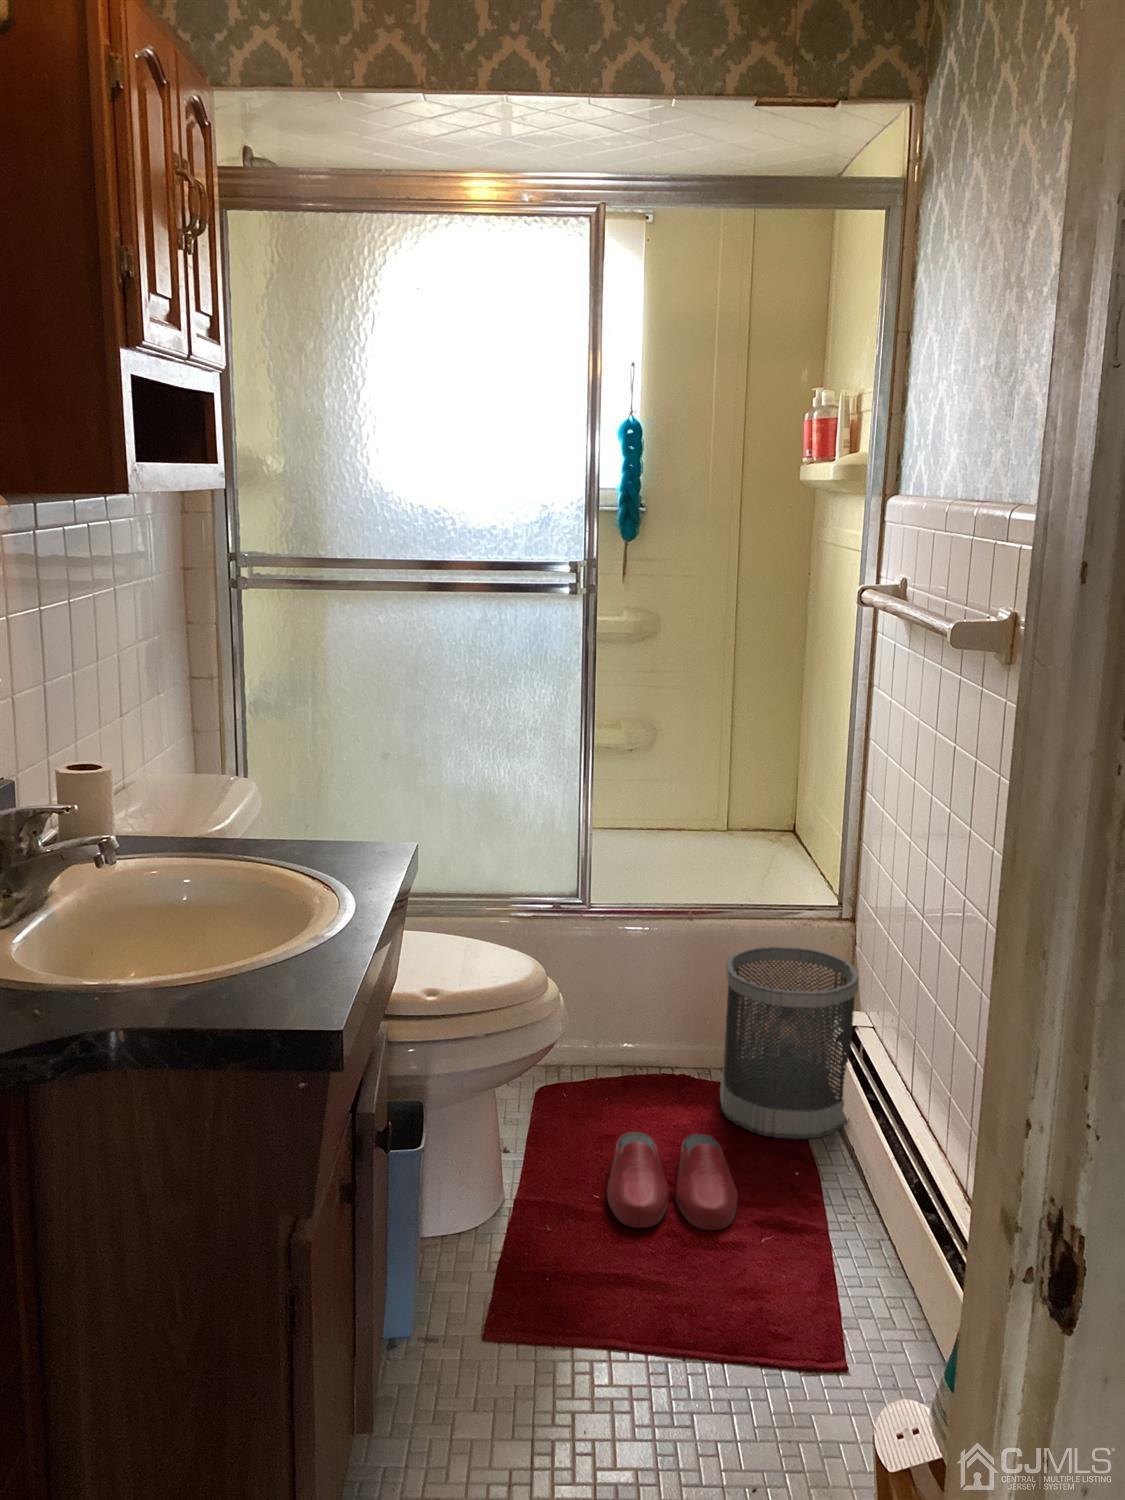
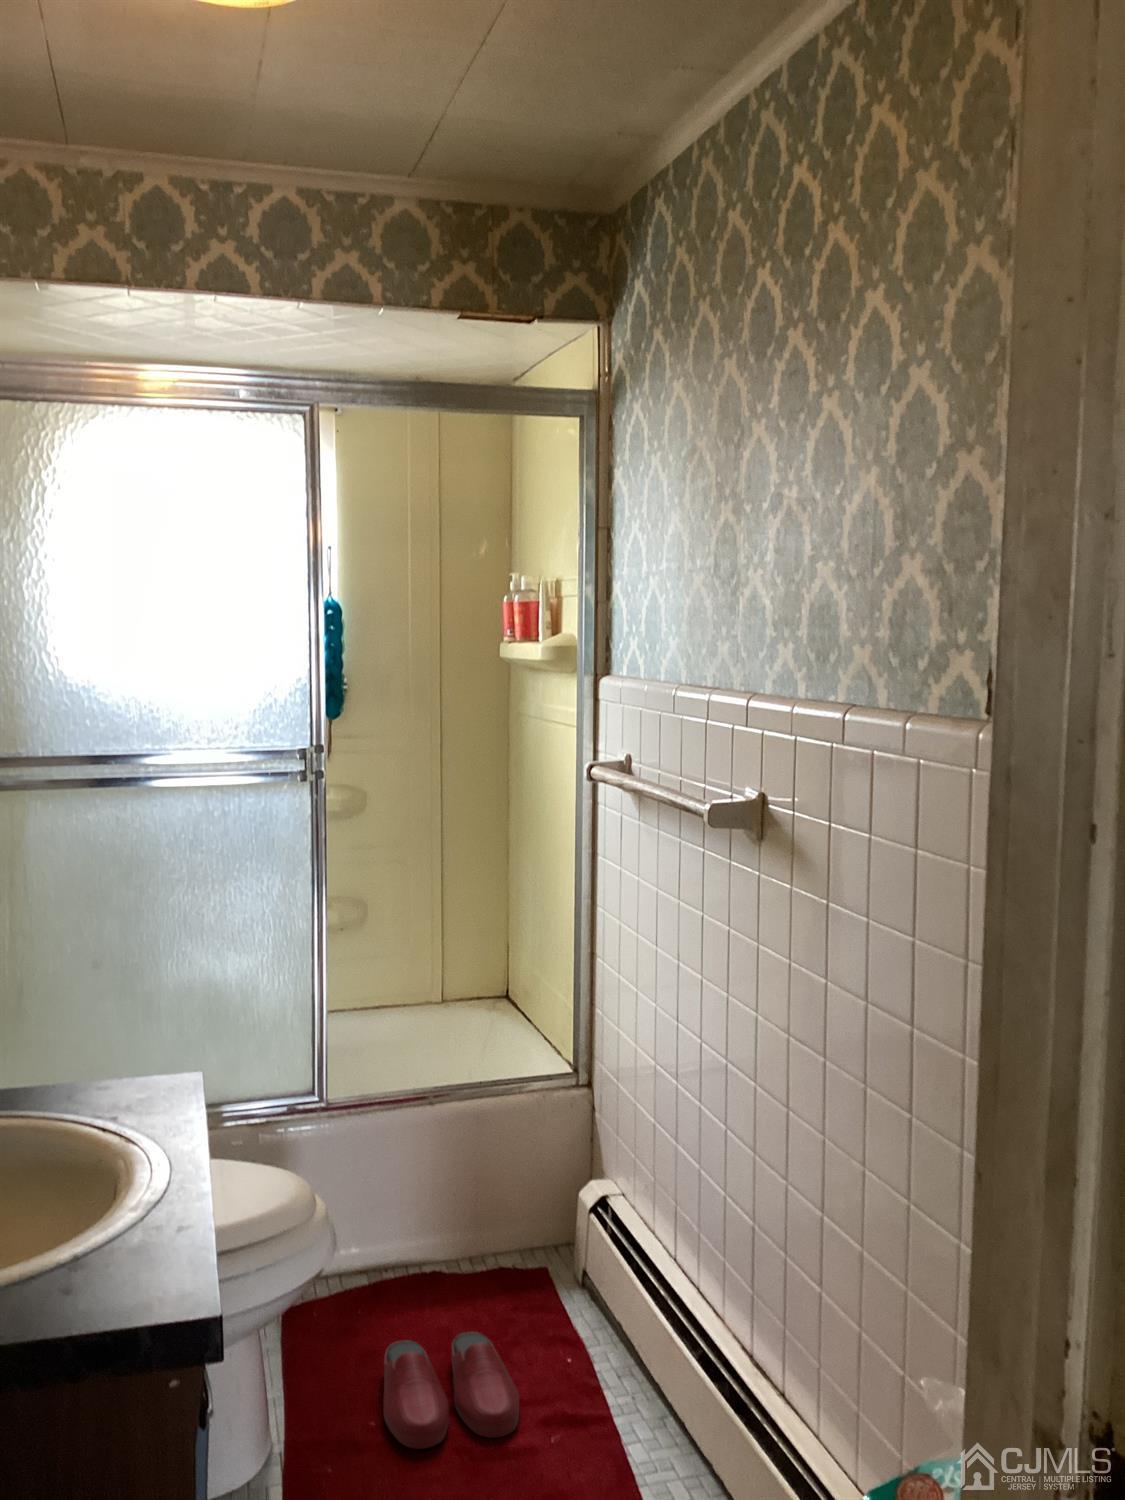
wastebasket: present [720,946,859,1139] -> none [477,1121,609,1323]

